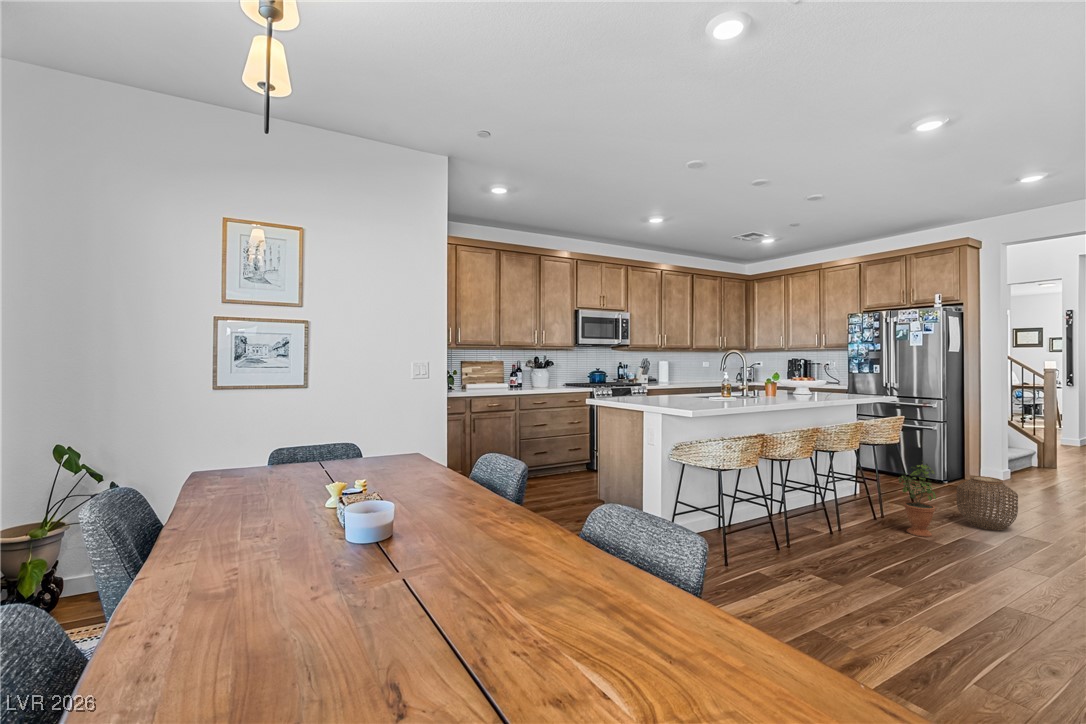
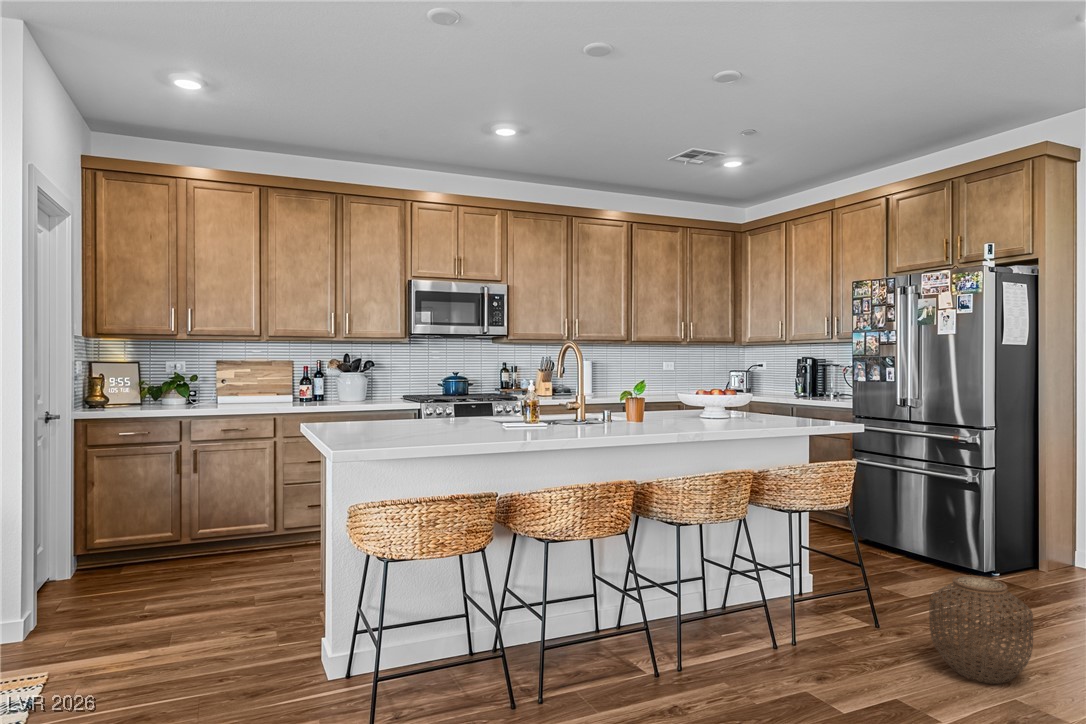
potted plant: present [898,464,936,537] -> none [794,546,859,692]

